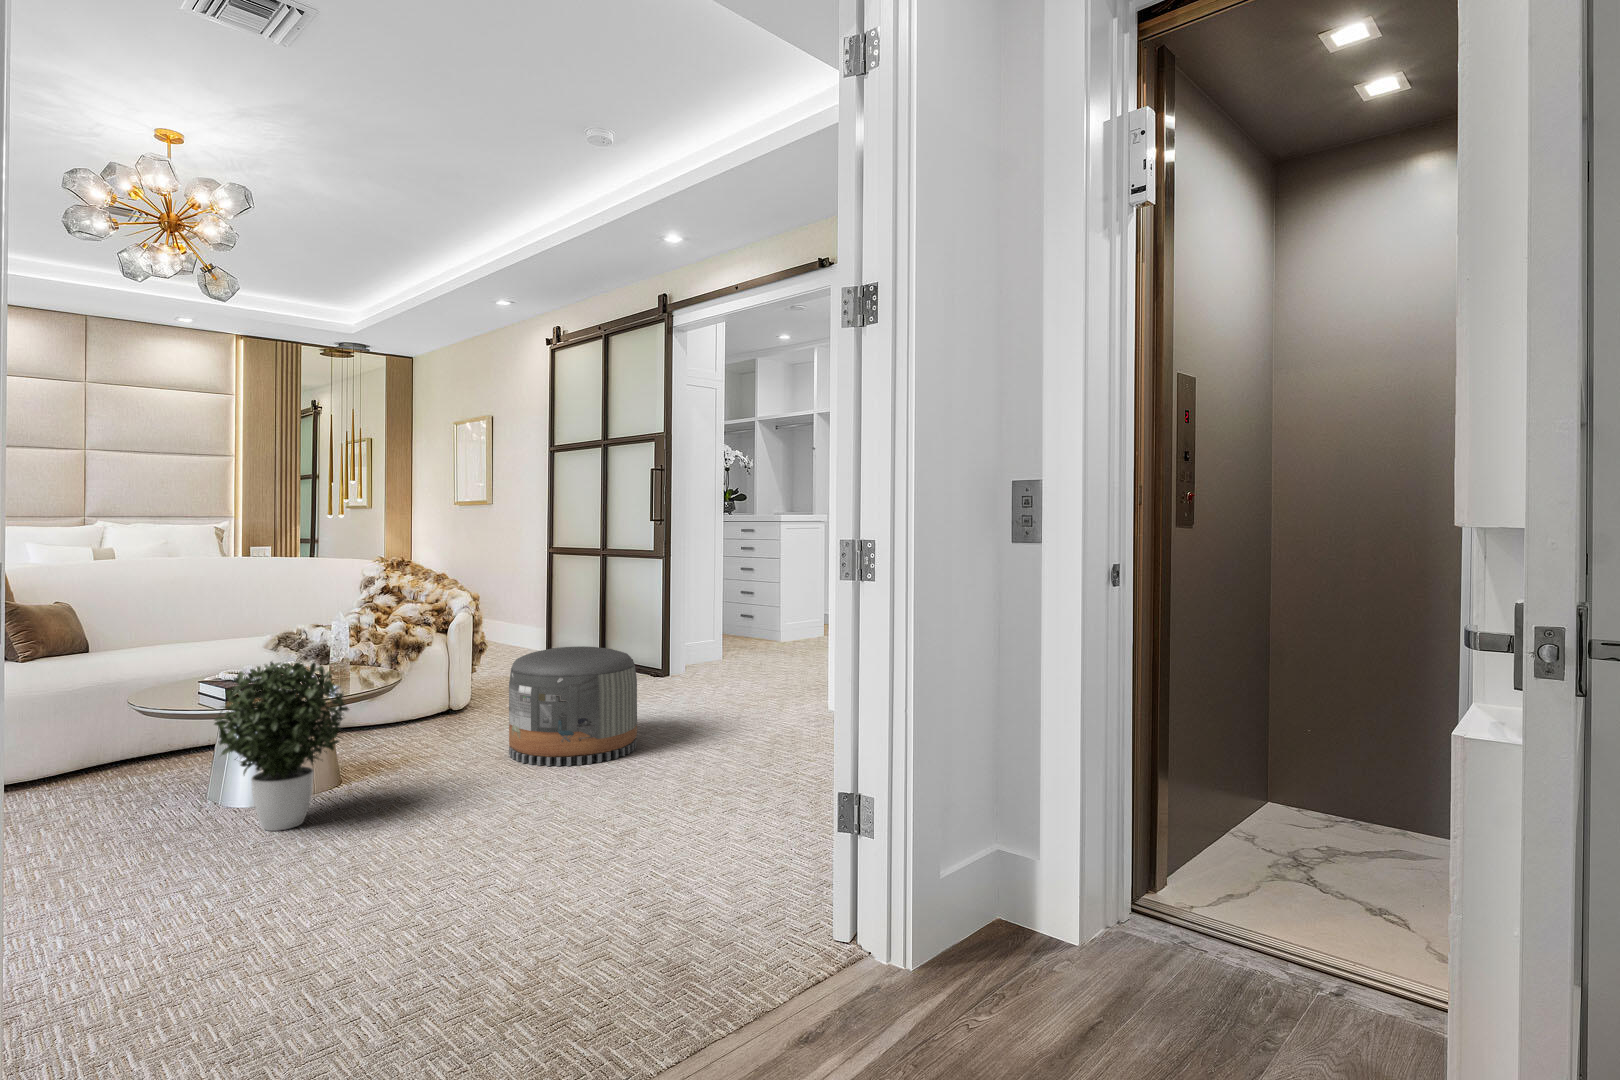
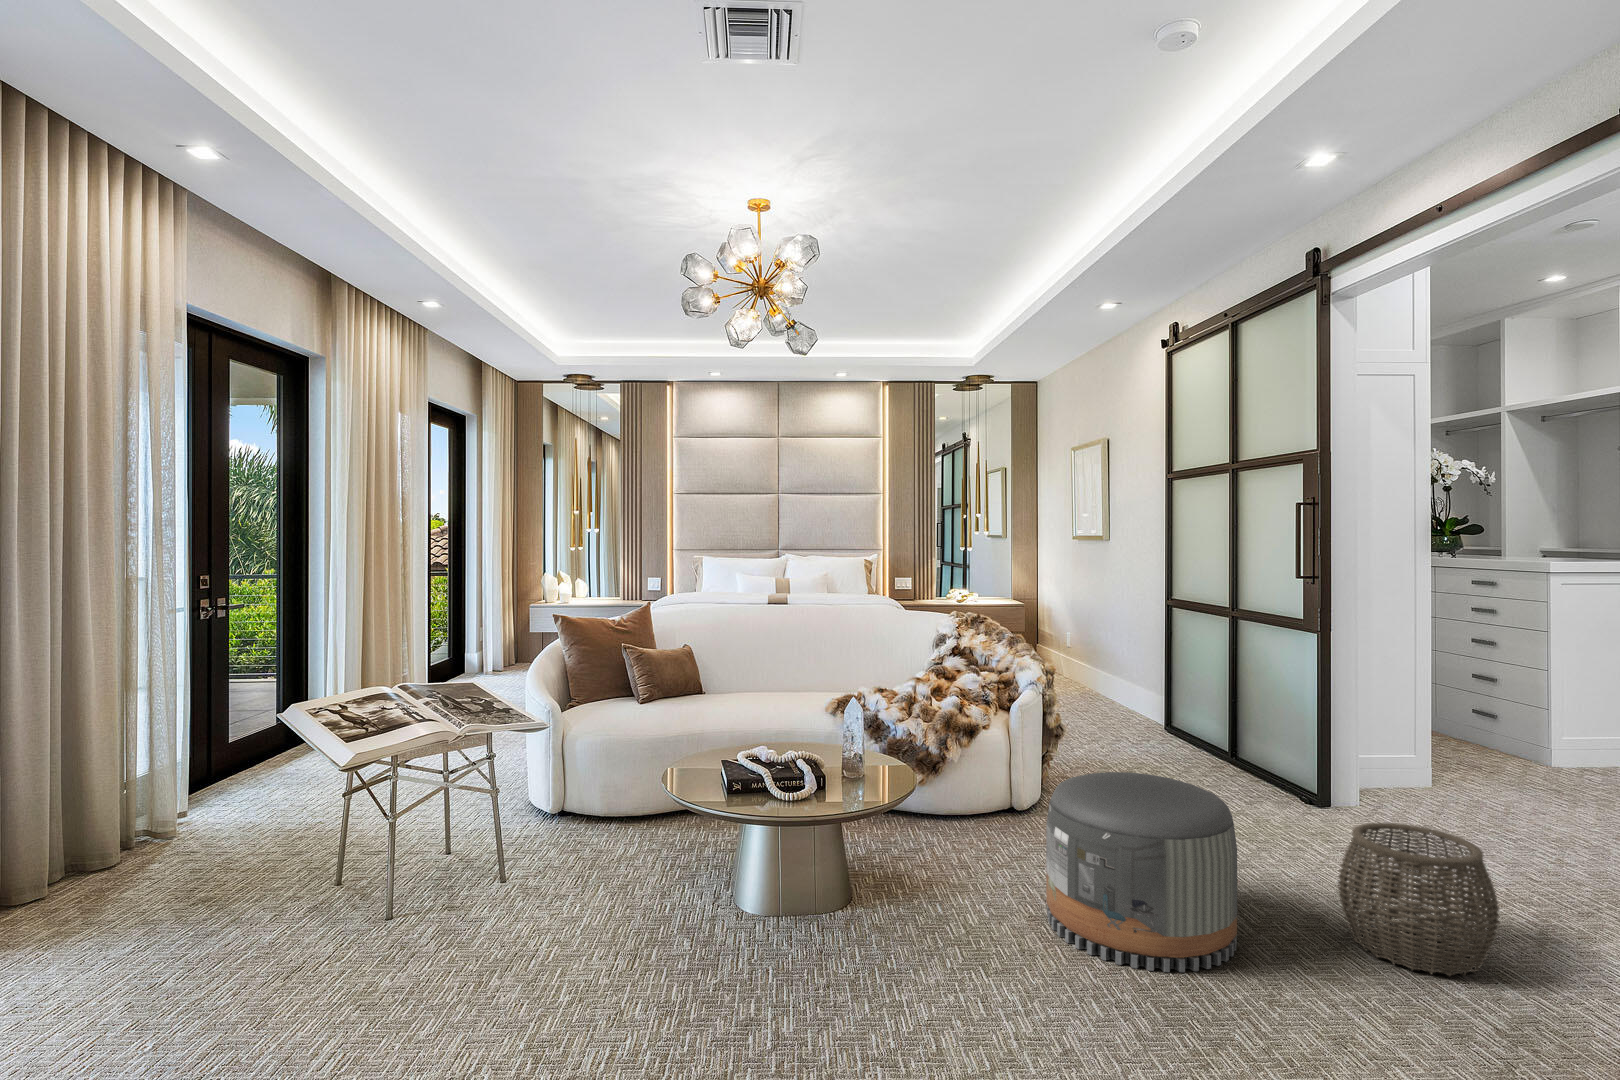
woven basket: none [689,657,767,734] -> present [1338,823,1500,976]
potted plant: present [214,661,349,831] -> none [687,768,826,972]

